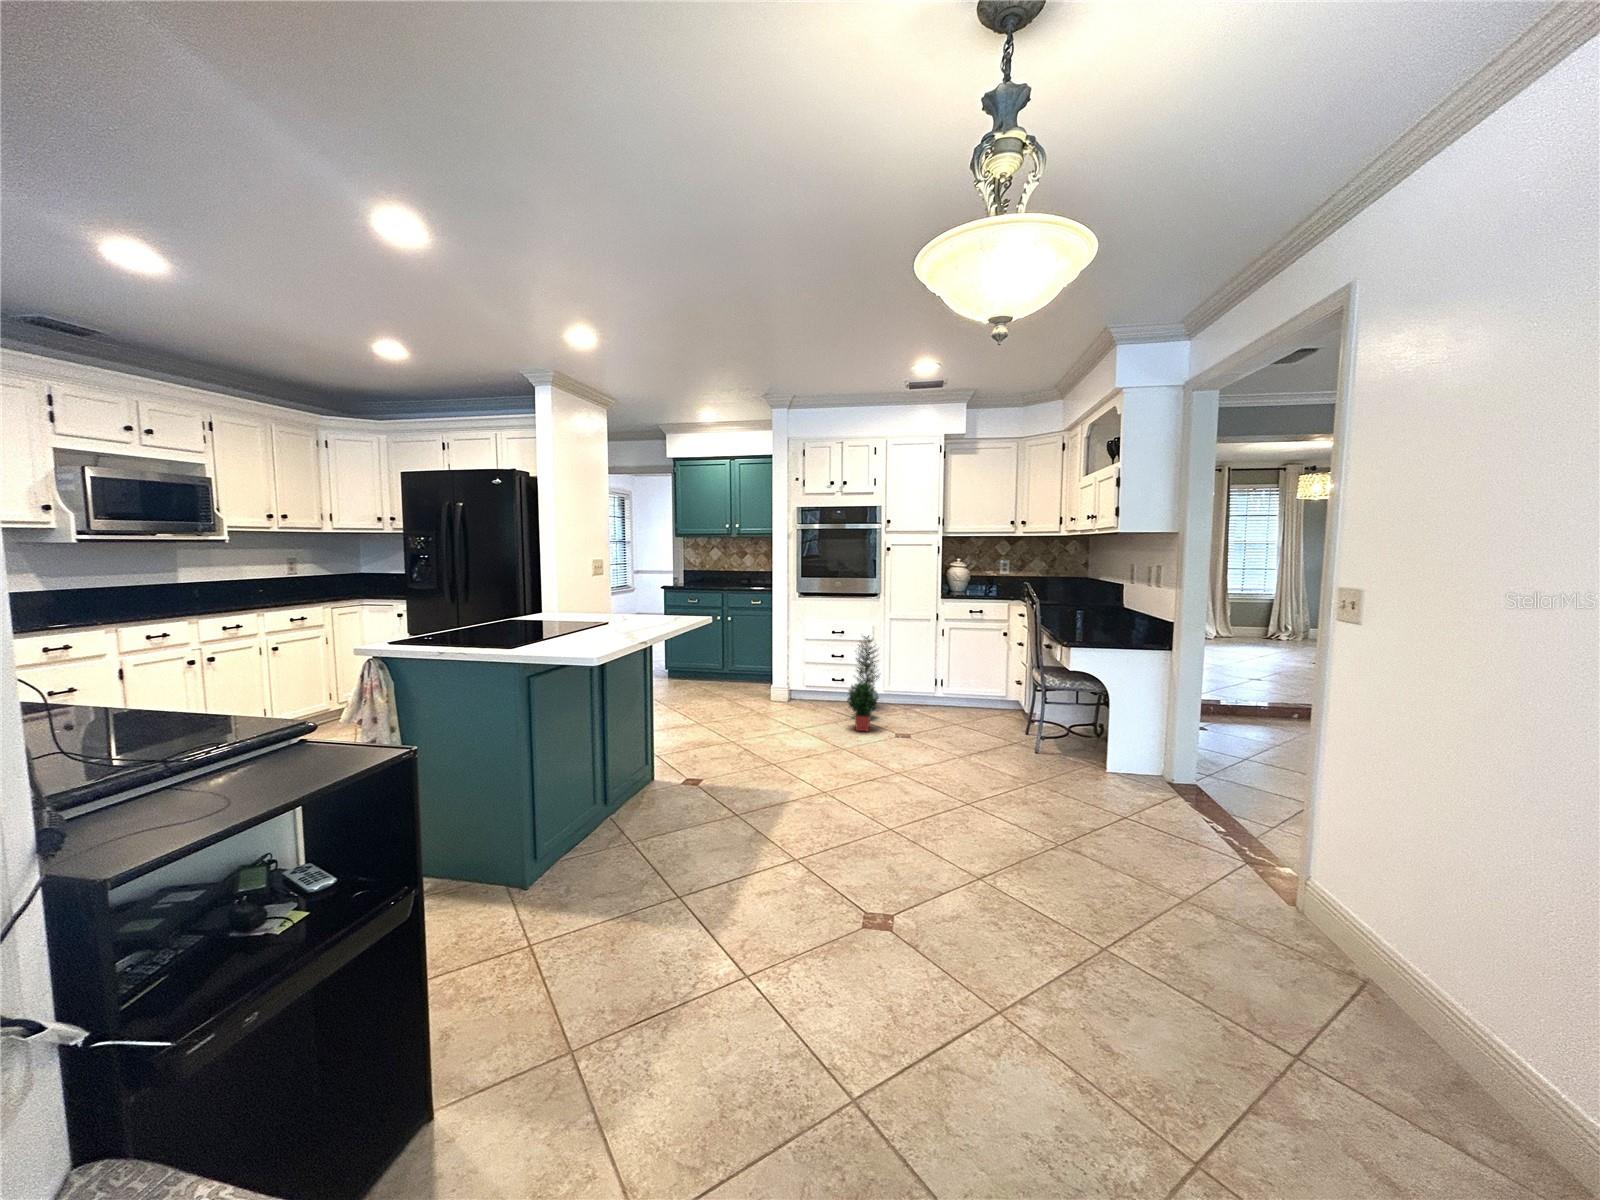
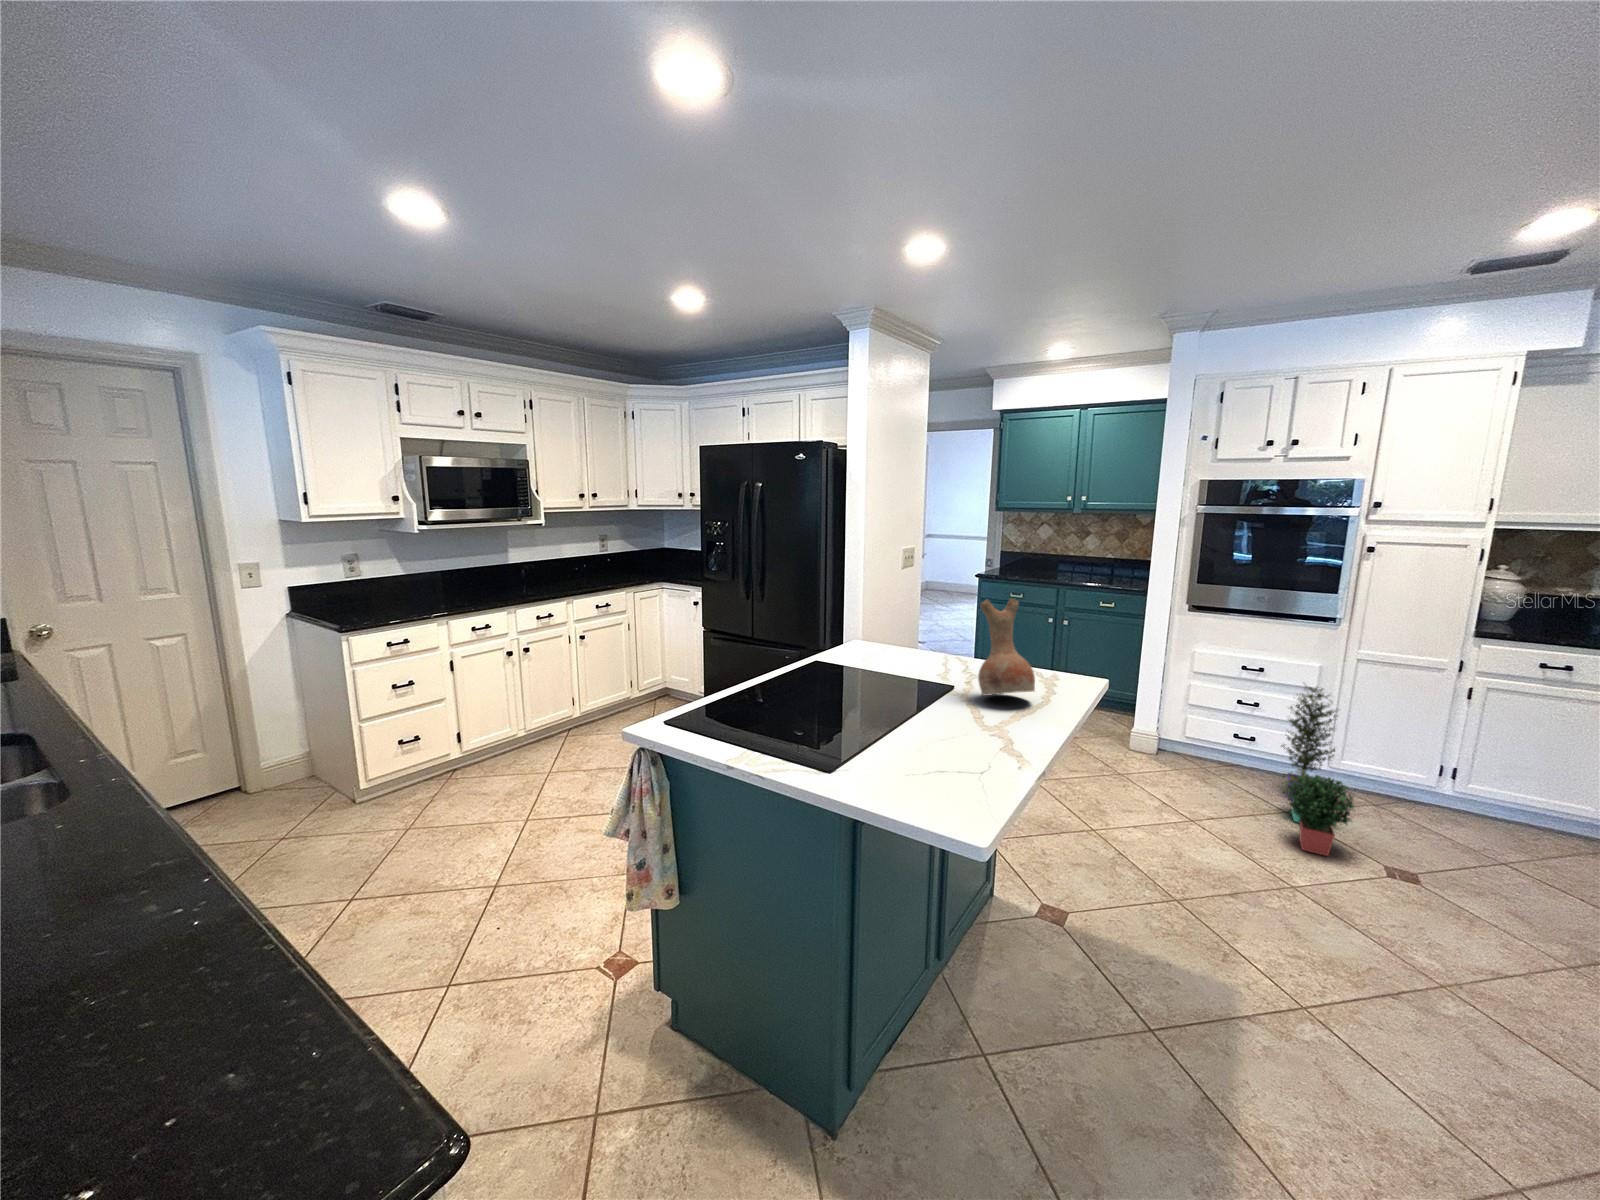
vase: none [623,561,659,623] -> present [978,599,1035,695]

